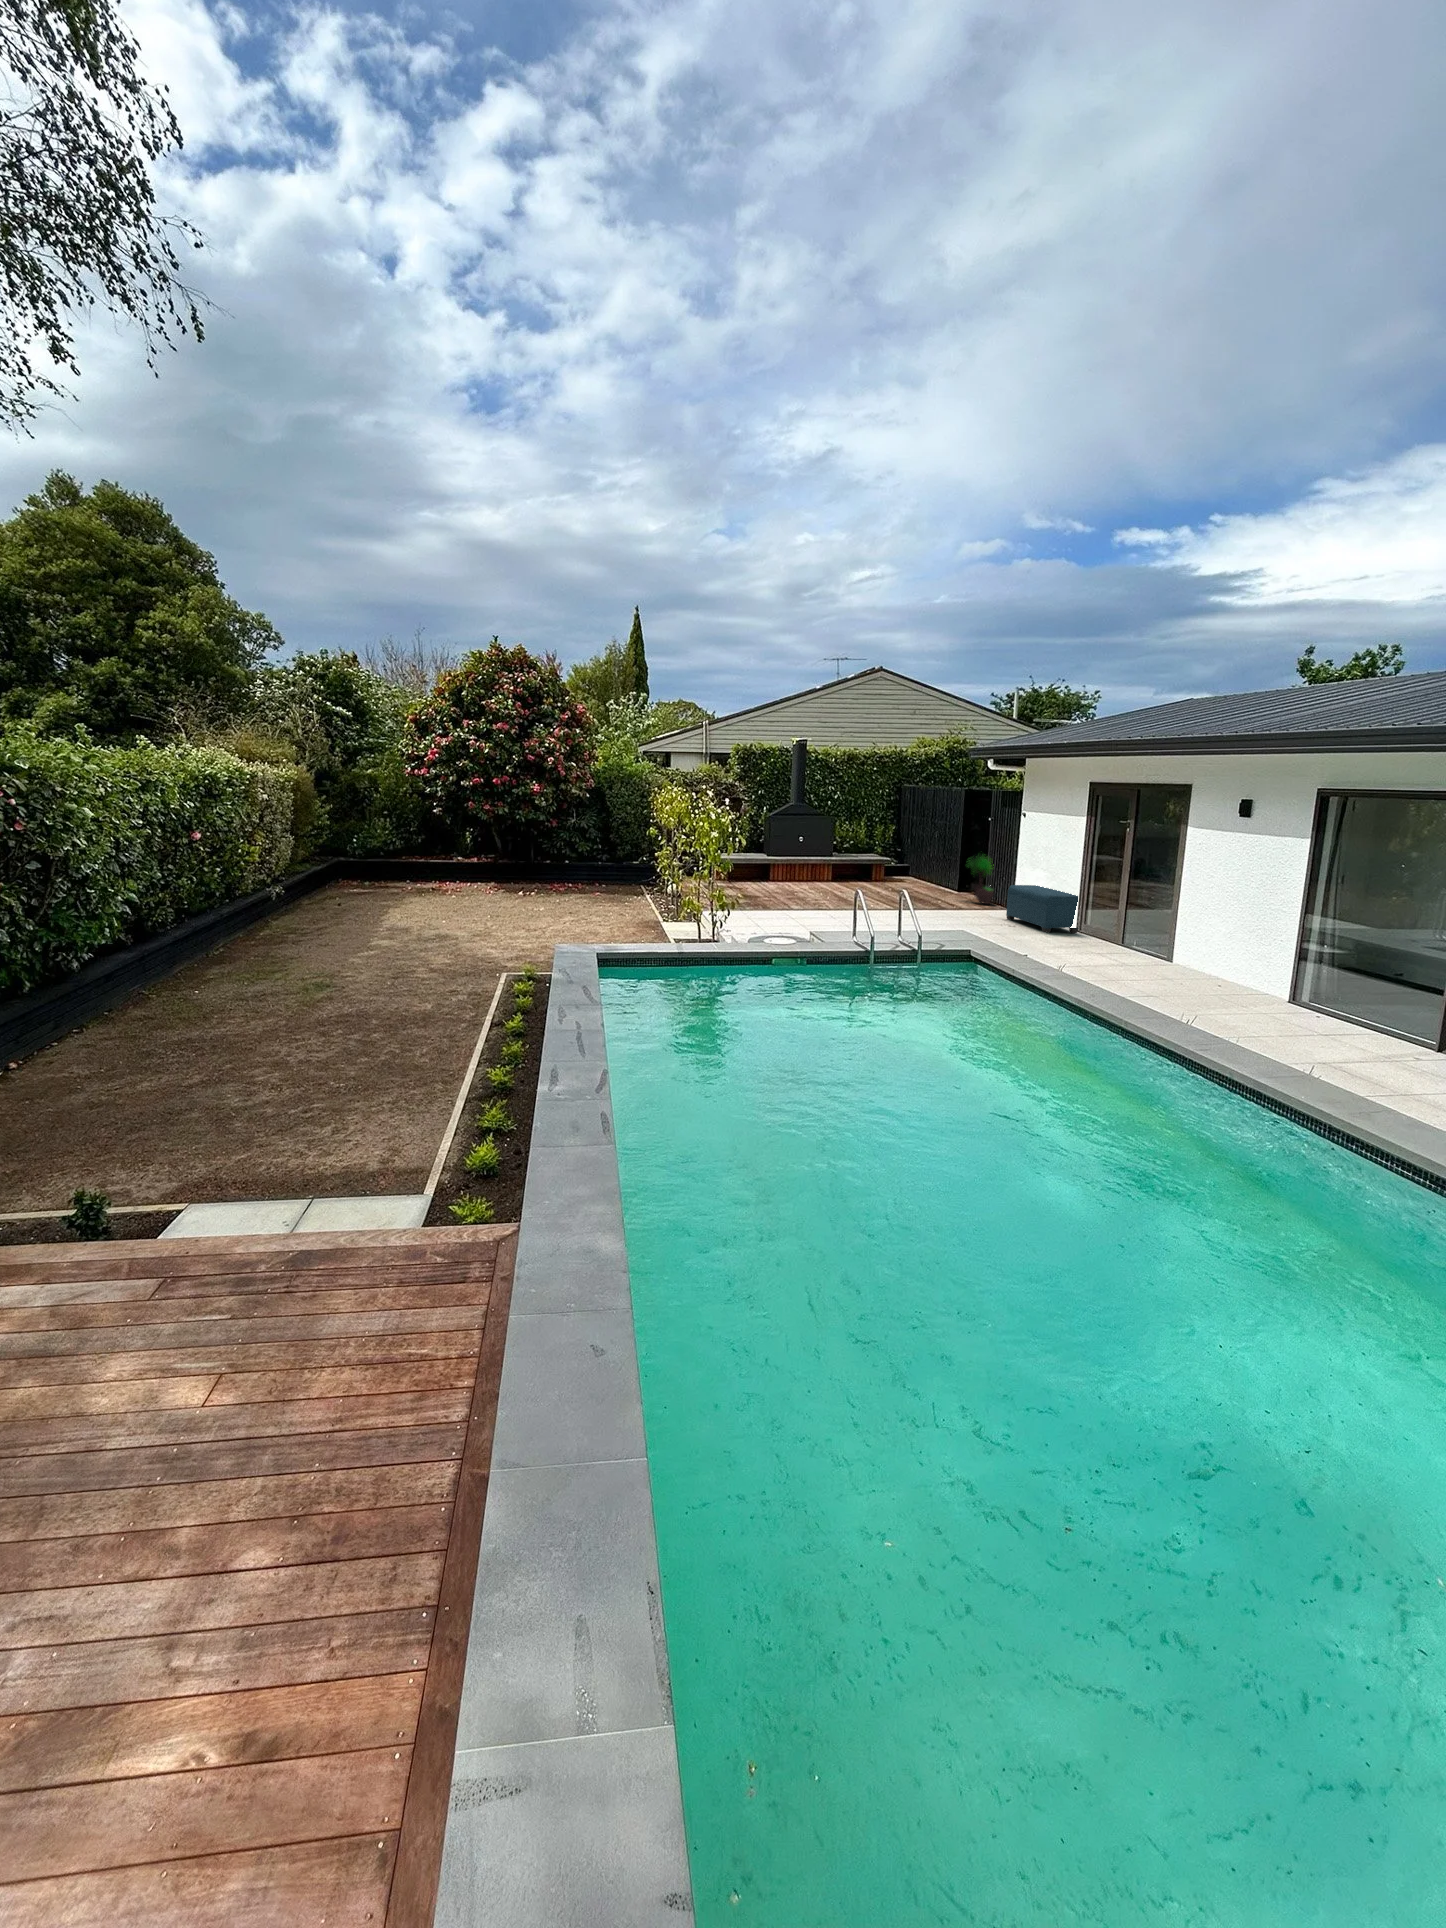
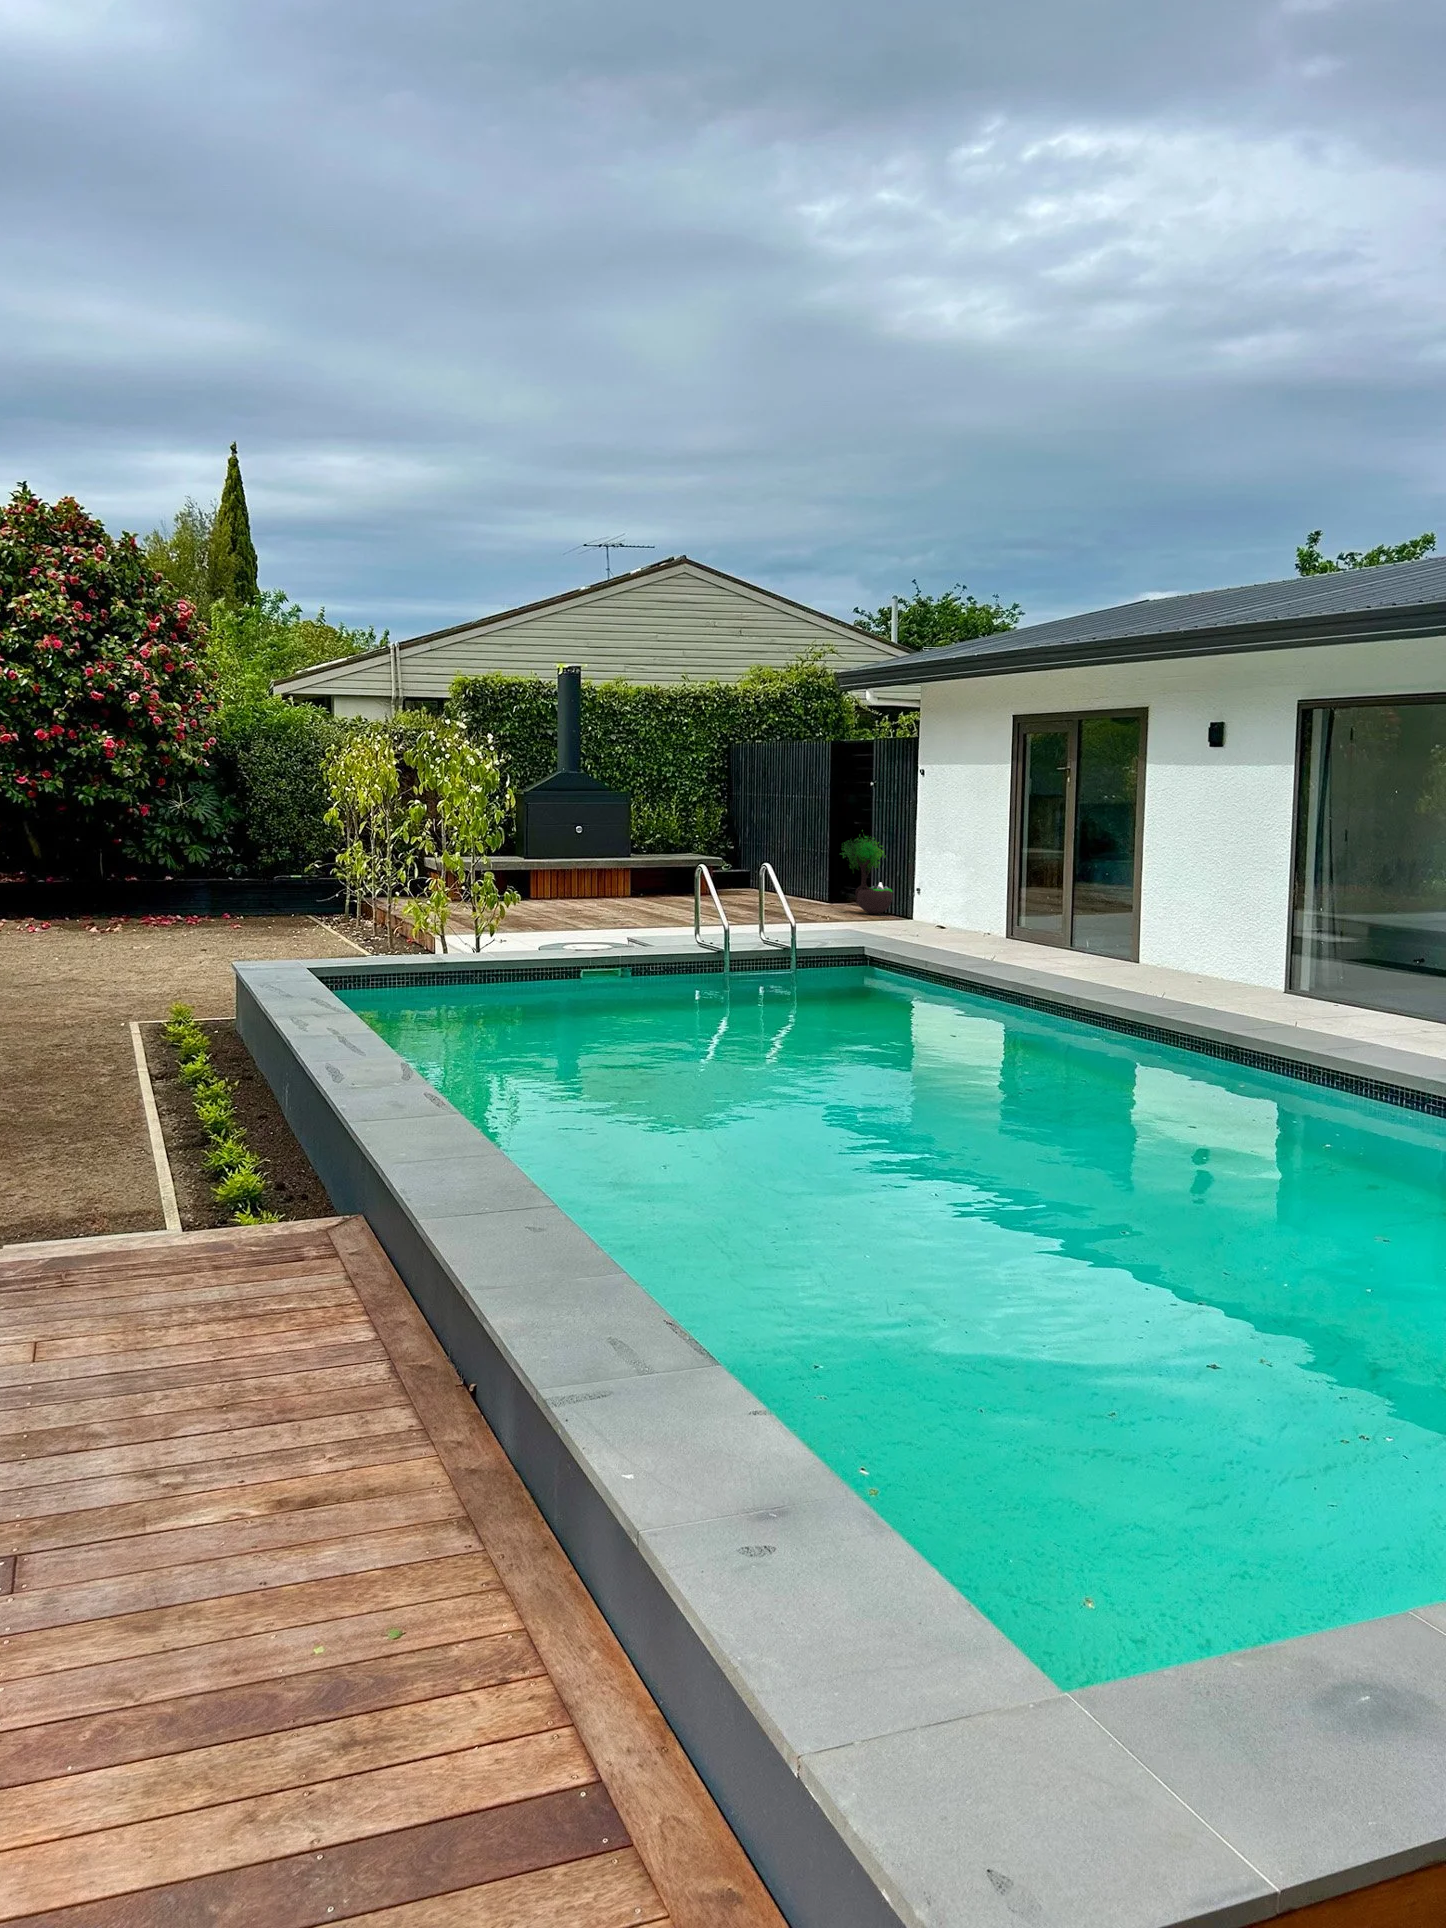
bench: present [1006,885,1079,933] -> none [905,876,1011,943]

